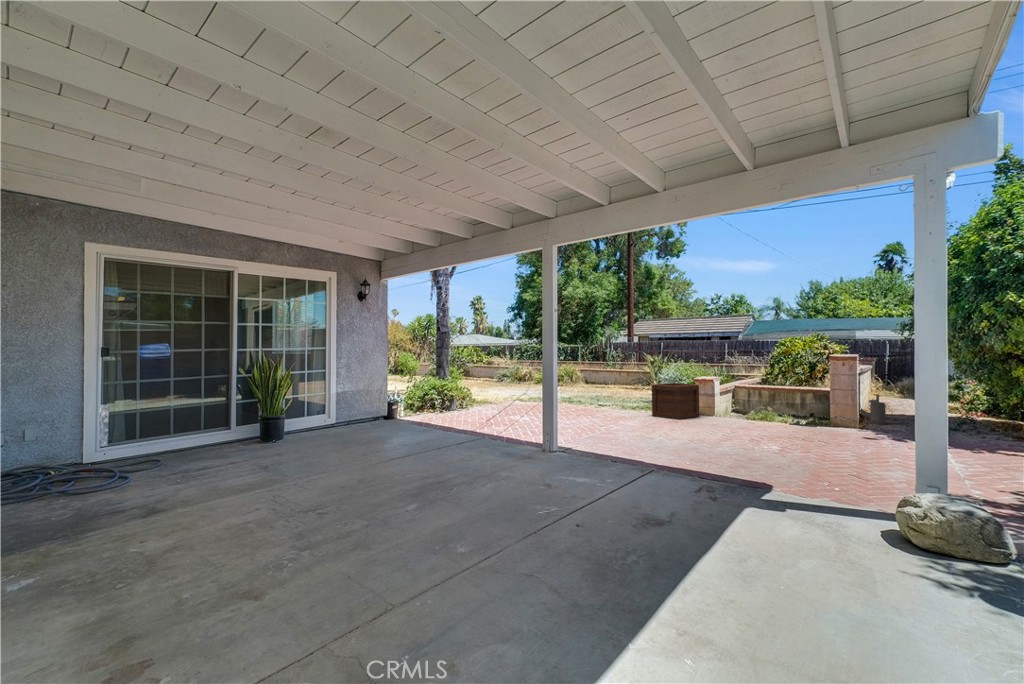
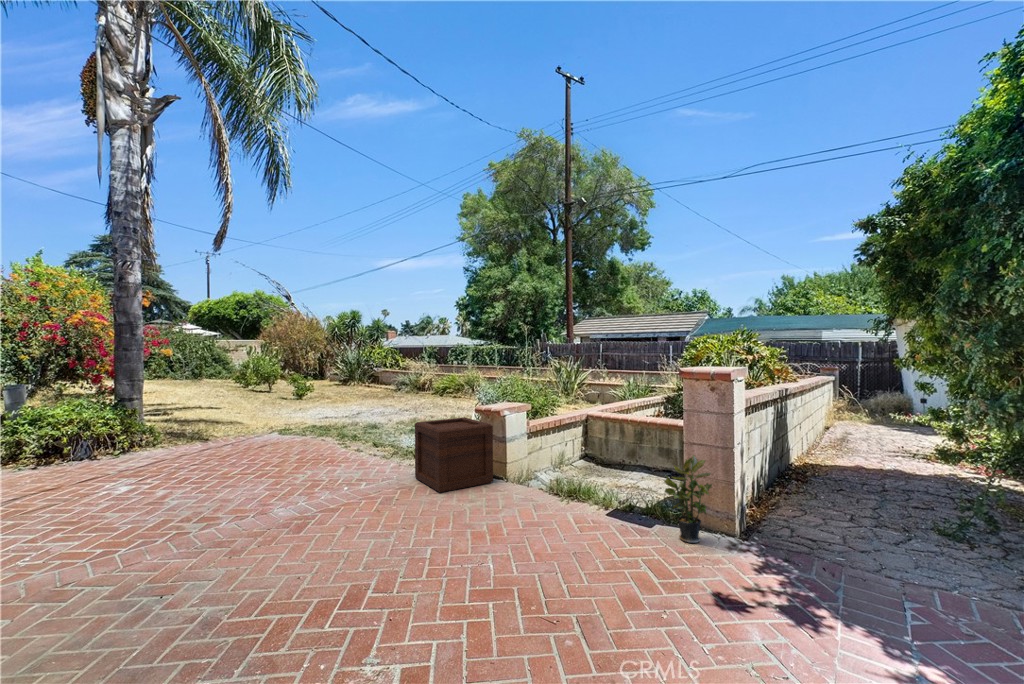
potted plant: none [812,390,836,428] -> present [664,455,712,543]
watering can: present [860,395,887,424] -> none [760,456,845,521]

